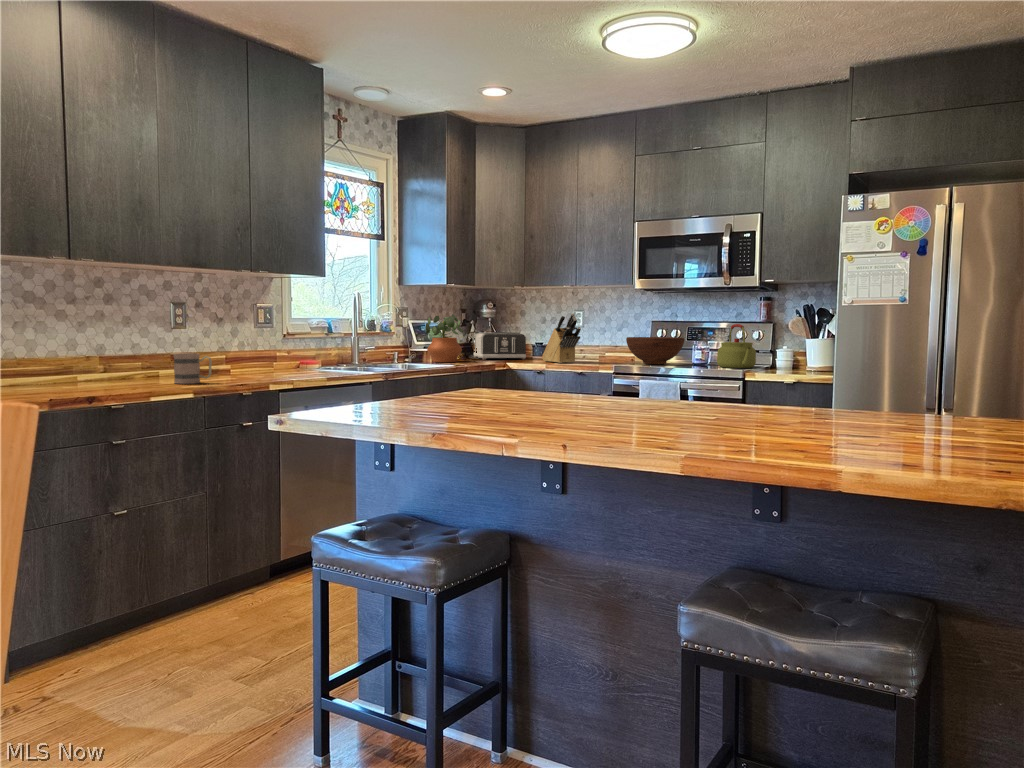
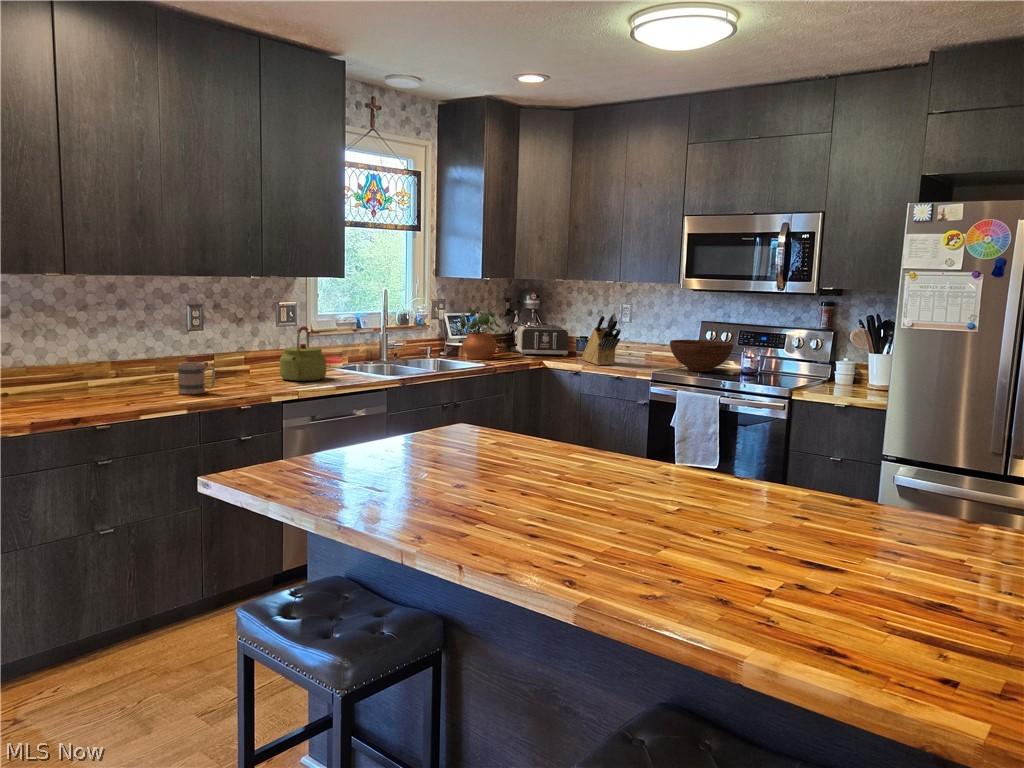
kettle: present [717,324,756,368] -> present [280,326,326,381]

